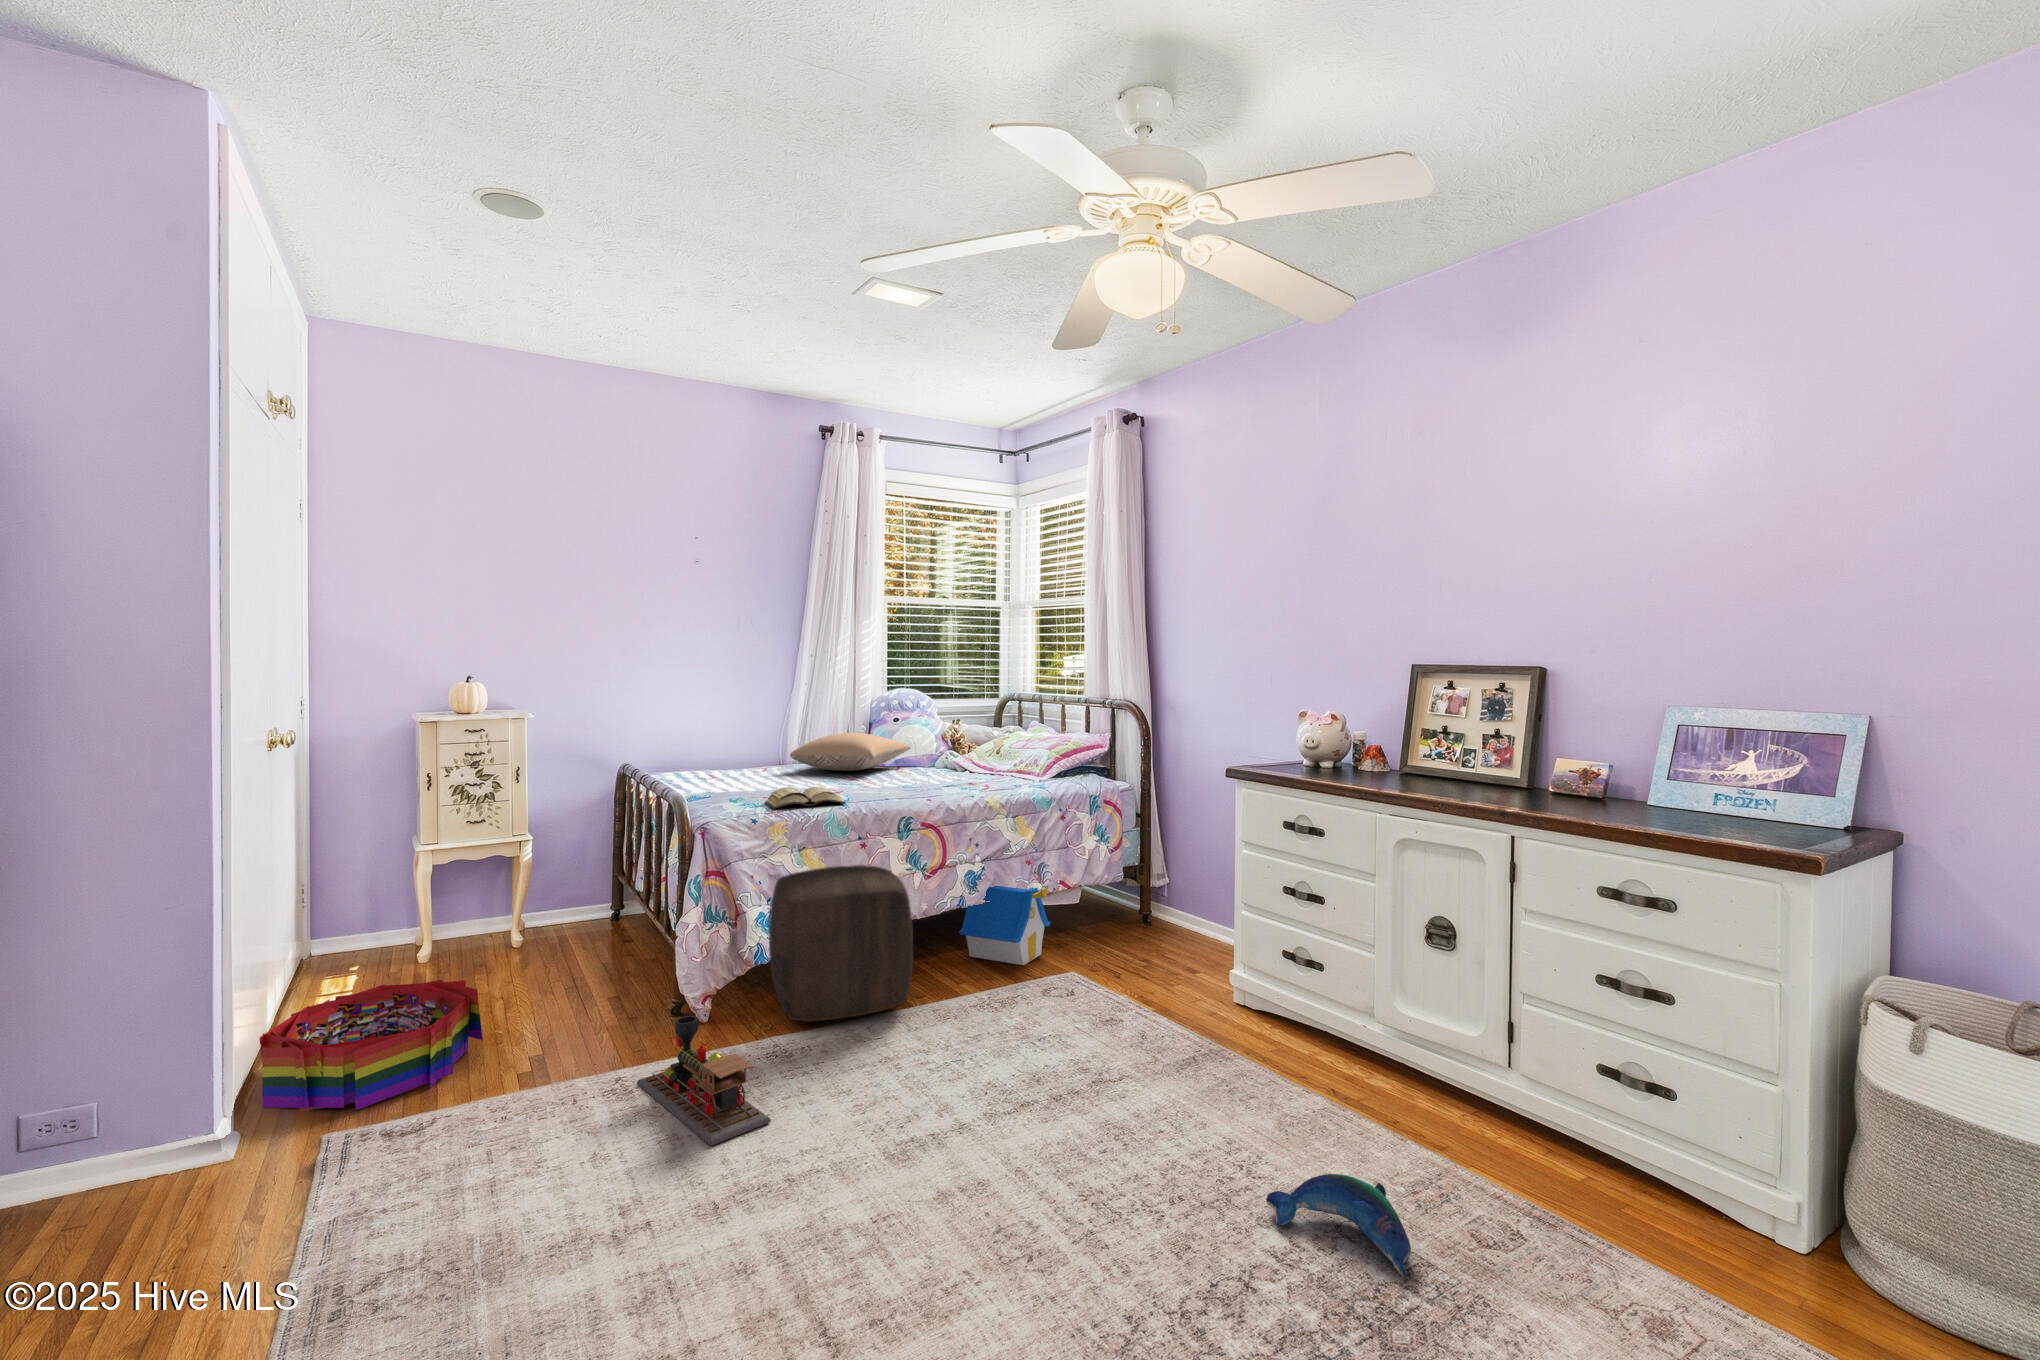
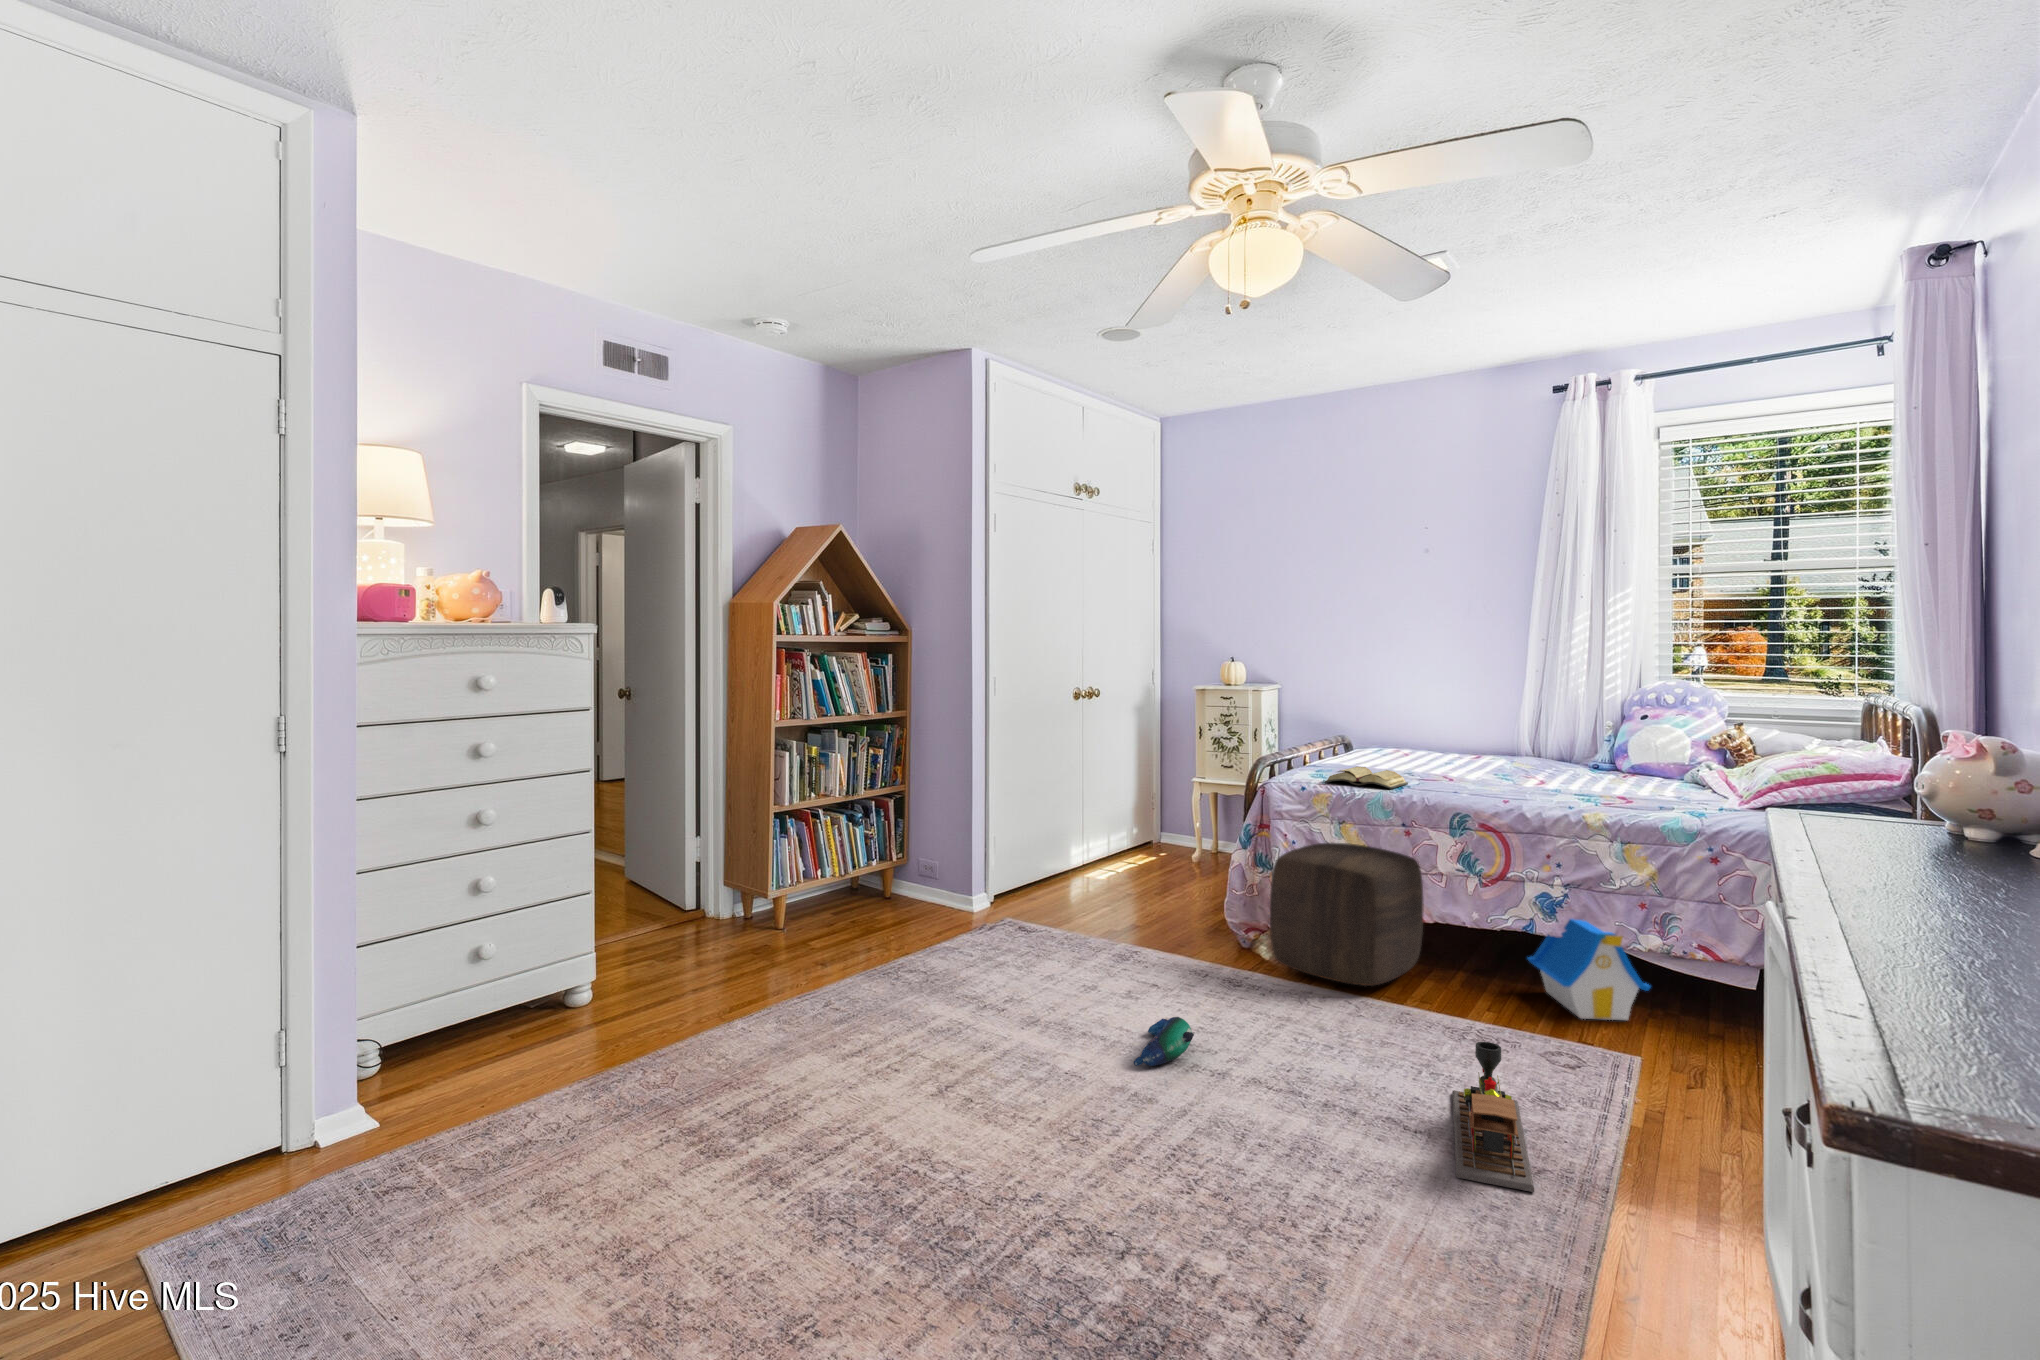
pillow: present [790,733,910,771] -> none [1465,727,1620,769]
storage bin: present [259,980,482,1110] -> none [1022,854,1134,917]
toy train: present [637,1016,771,1146] -> present [1452,1042,1534,1192]
plush toy: present [1266,1174,1411,1276] -> present [1134,1017,1194,1066]

